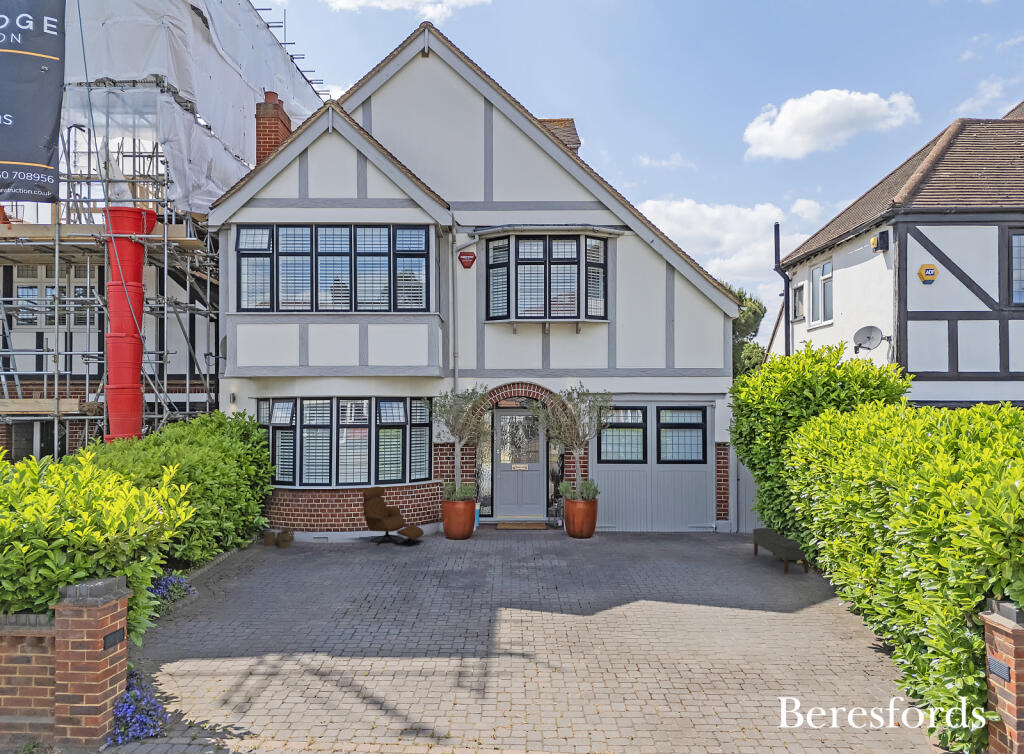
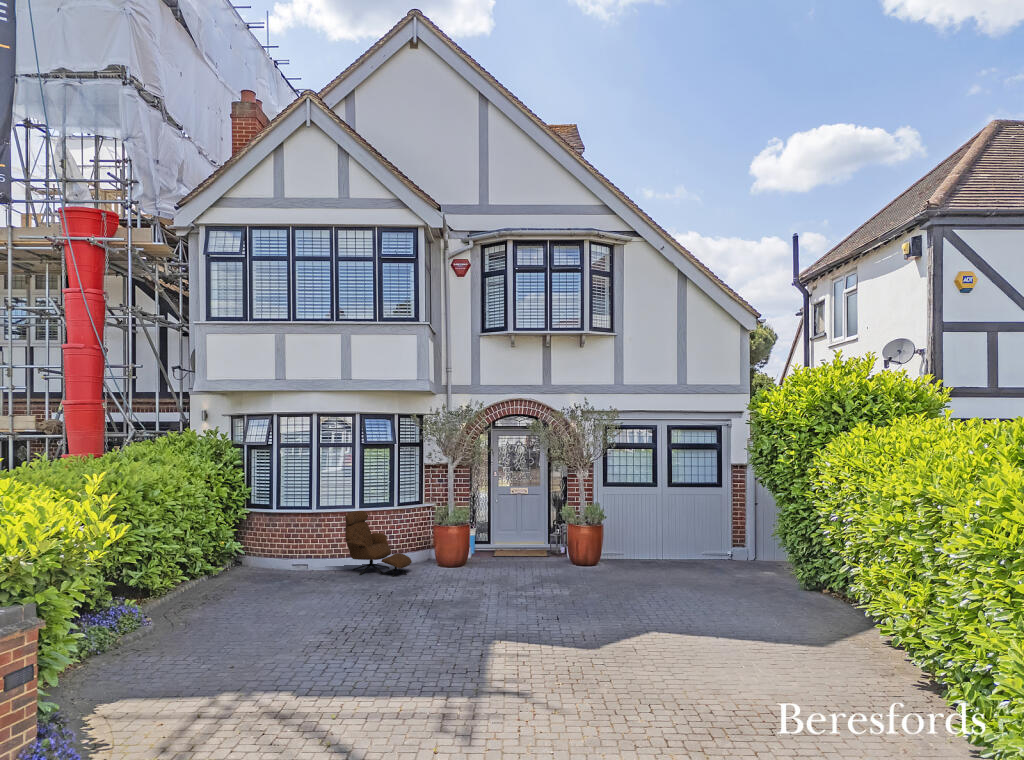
woven basket: present [264,528,294,548] -> none [235,555,269,578]
bench: present [753,528,809,574] -> none [775,556,841,607]

